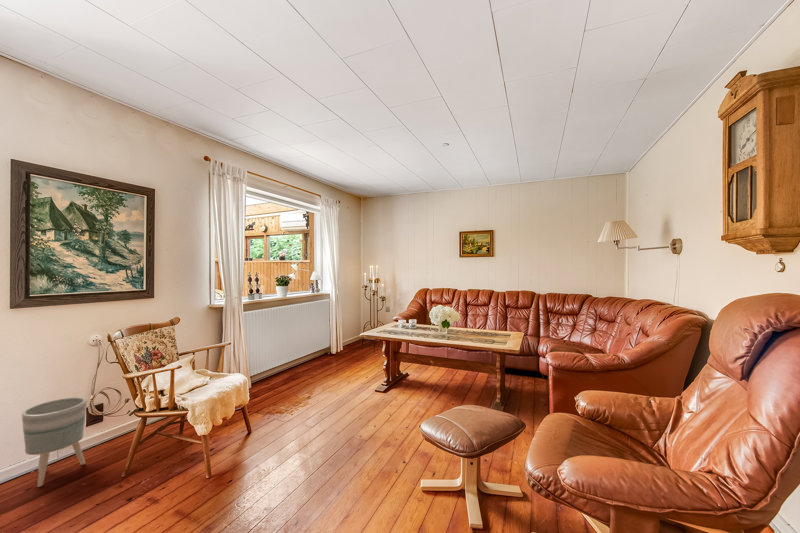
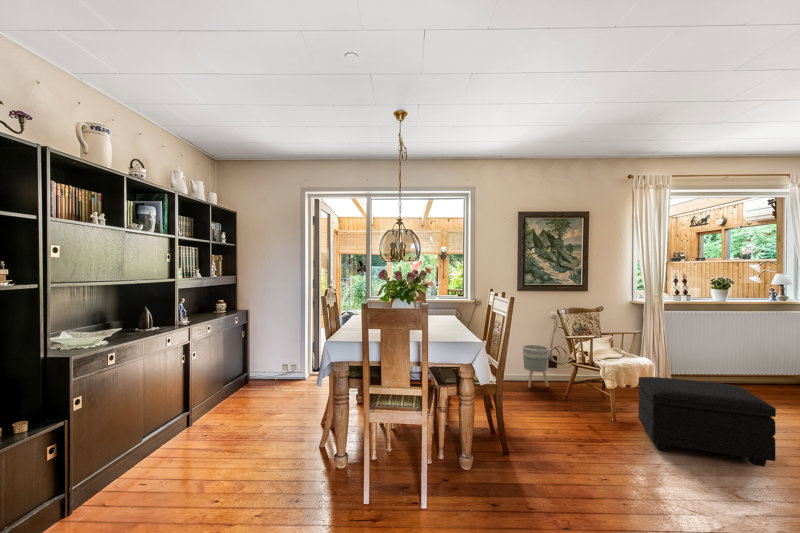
footstool: none [242,378,368,495] -> present [638,377,776,466]

